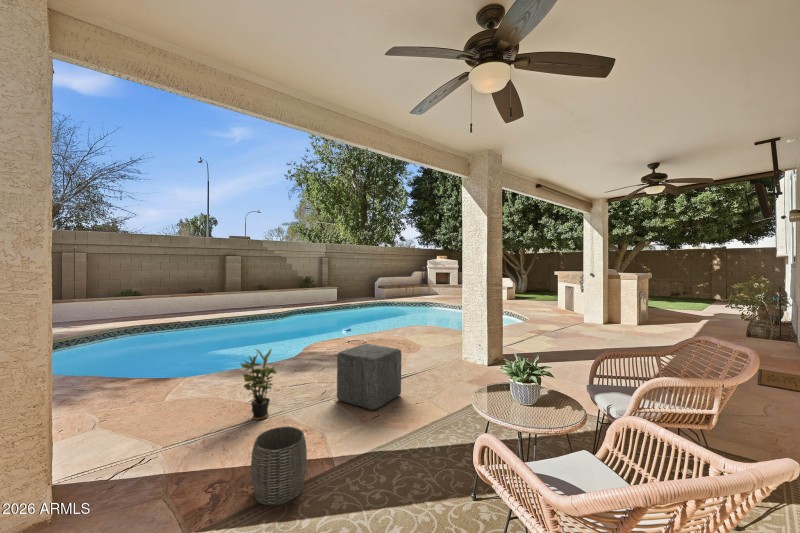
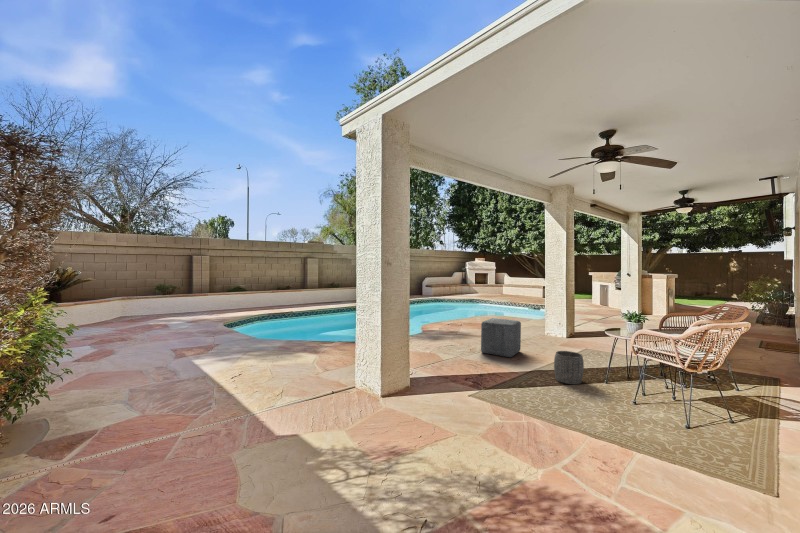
potted plant: present [240,349,276,420] -> none [432,317,454,360]
woven basket: present [251,427,307,506] -> present [554,351,584,384]

